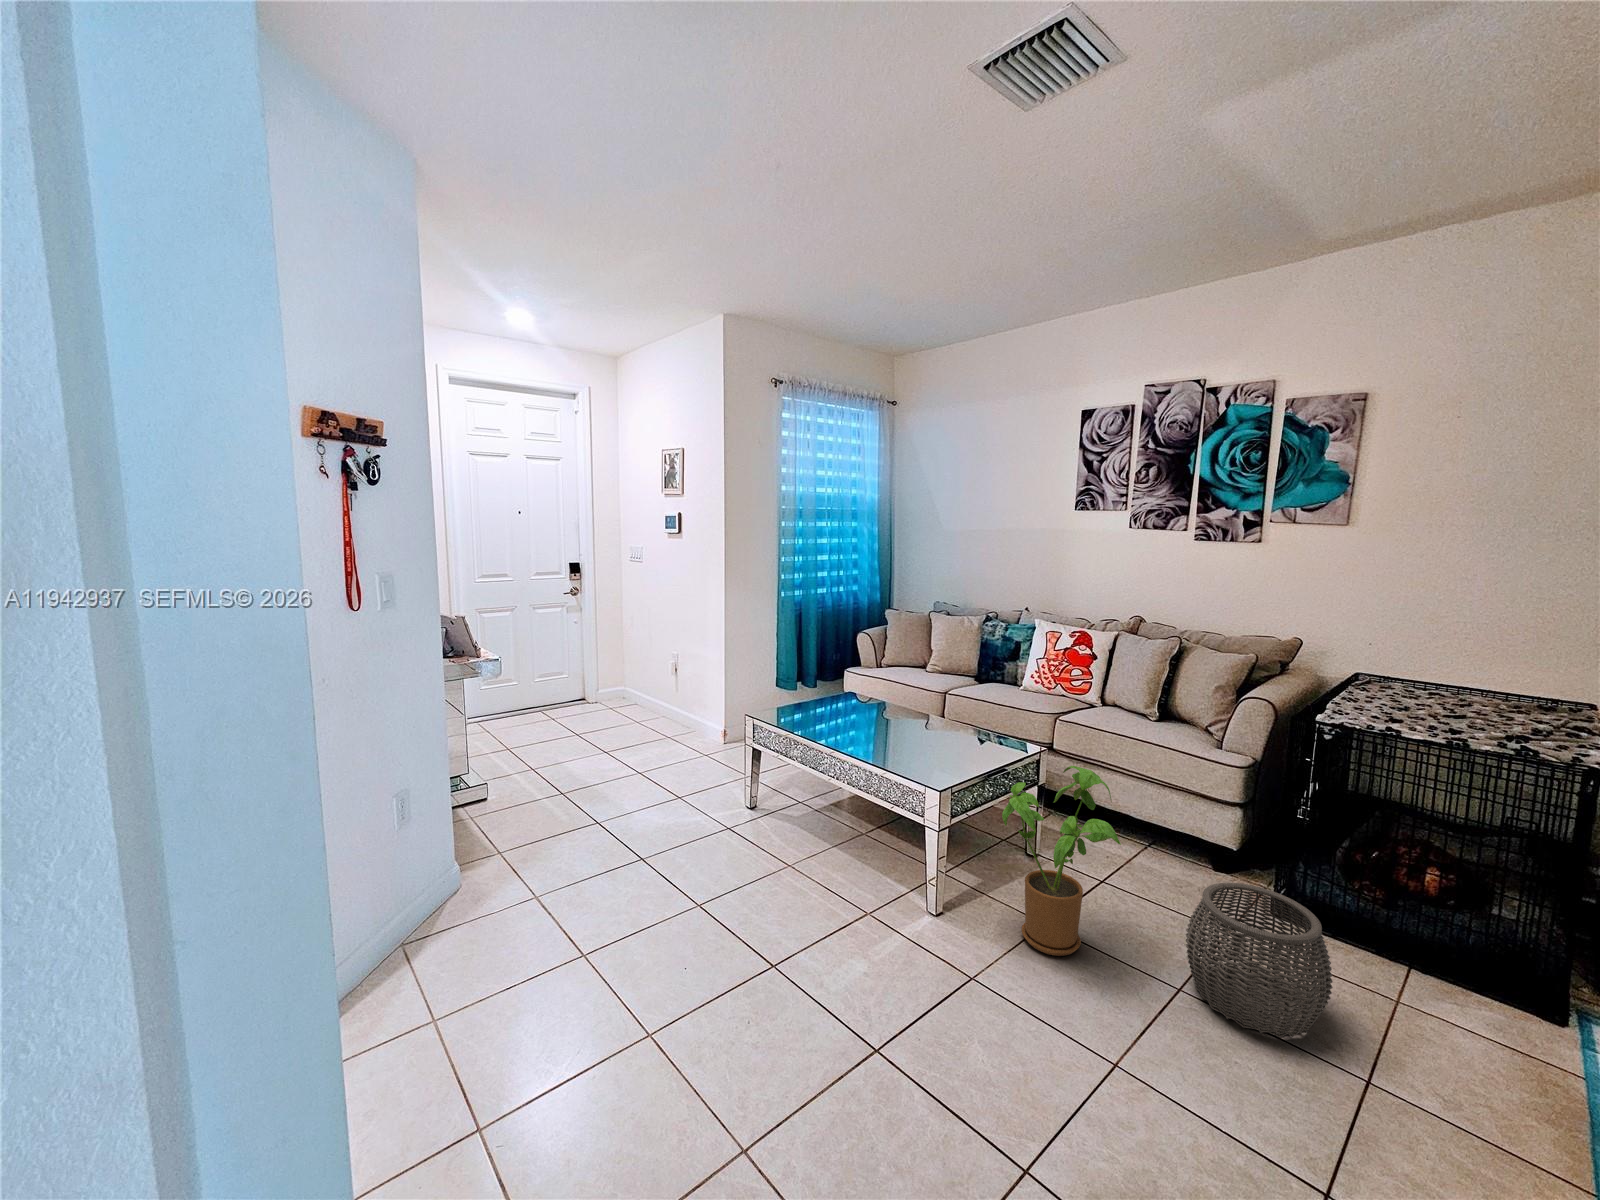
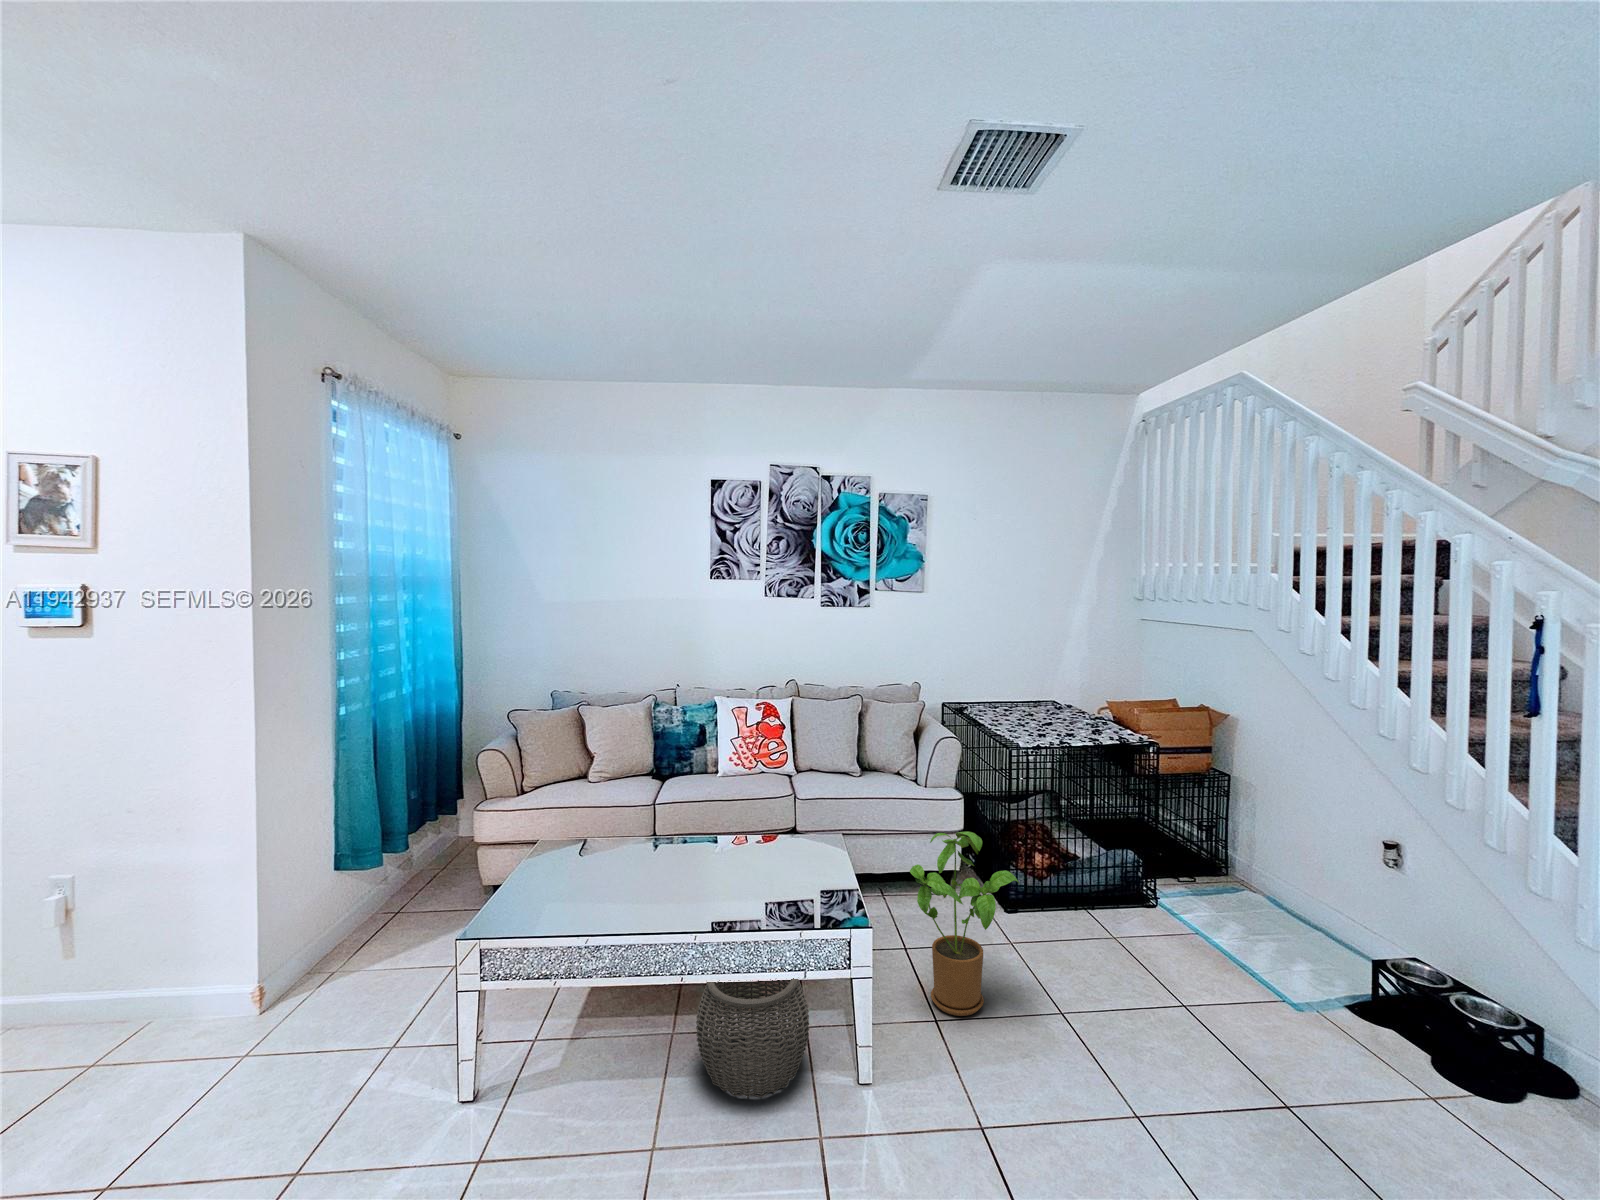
woven basket: present [1186,883,1333,1037] -> present [696,978,809,1098]

